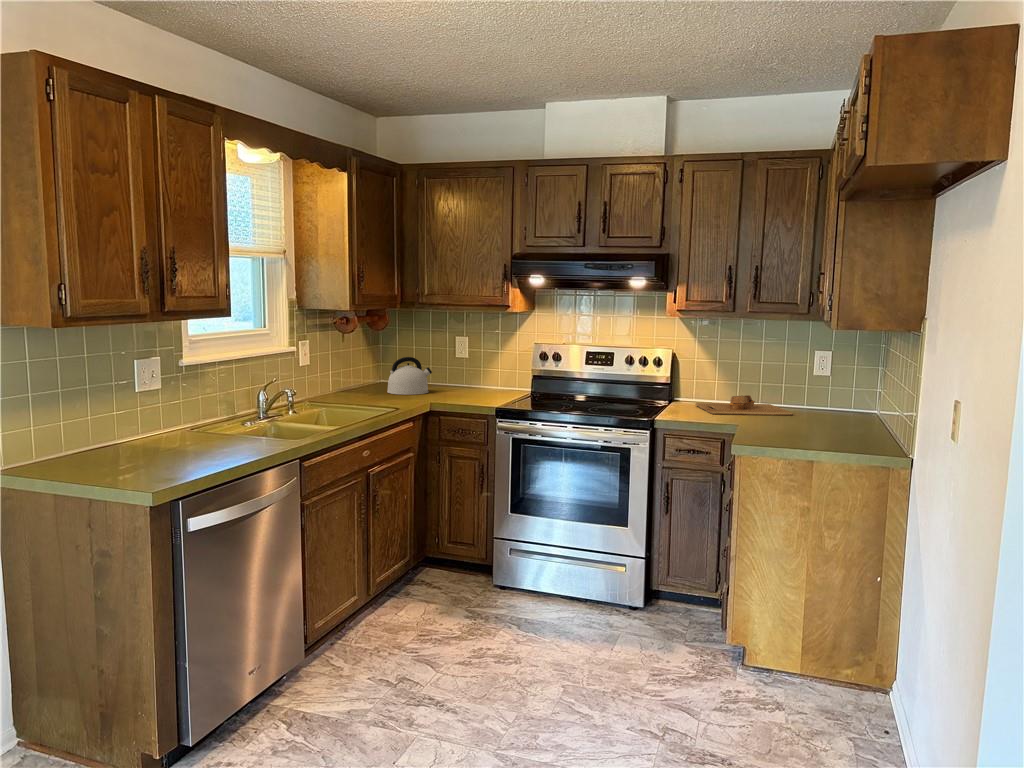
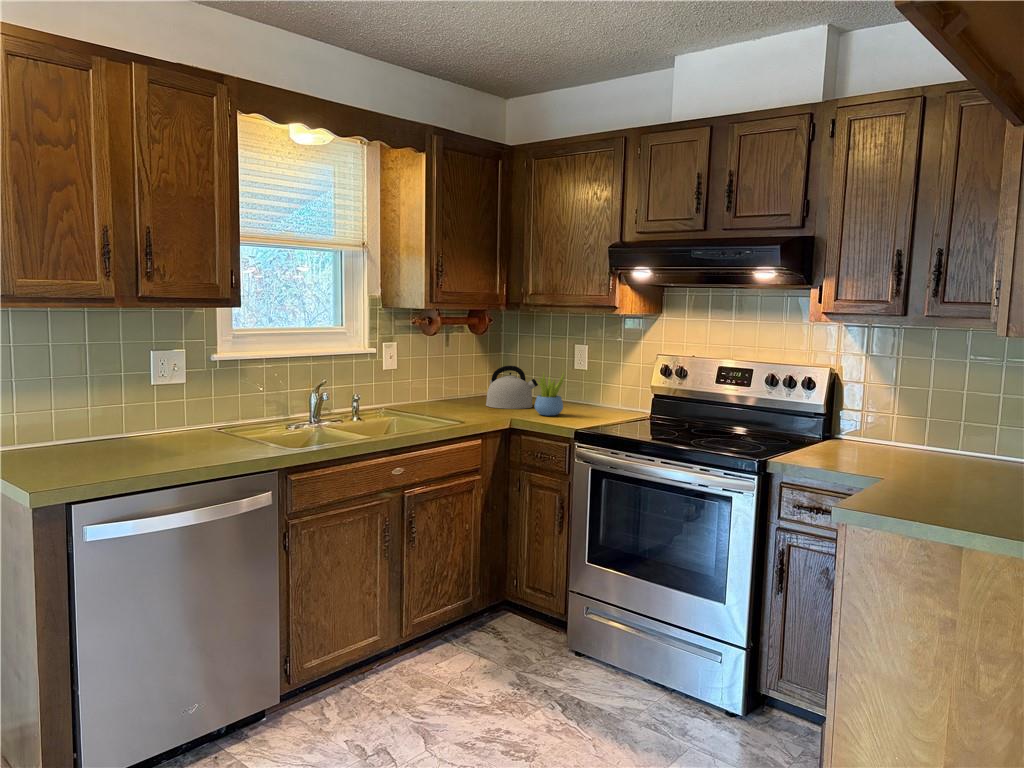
succulent plant: none [442,360,467,398] -> present [534,374,564,416]
cutting board: present [695,395,793,415] -> none [853,438,995,473]

